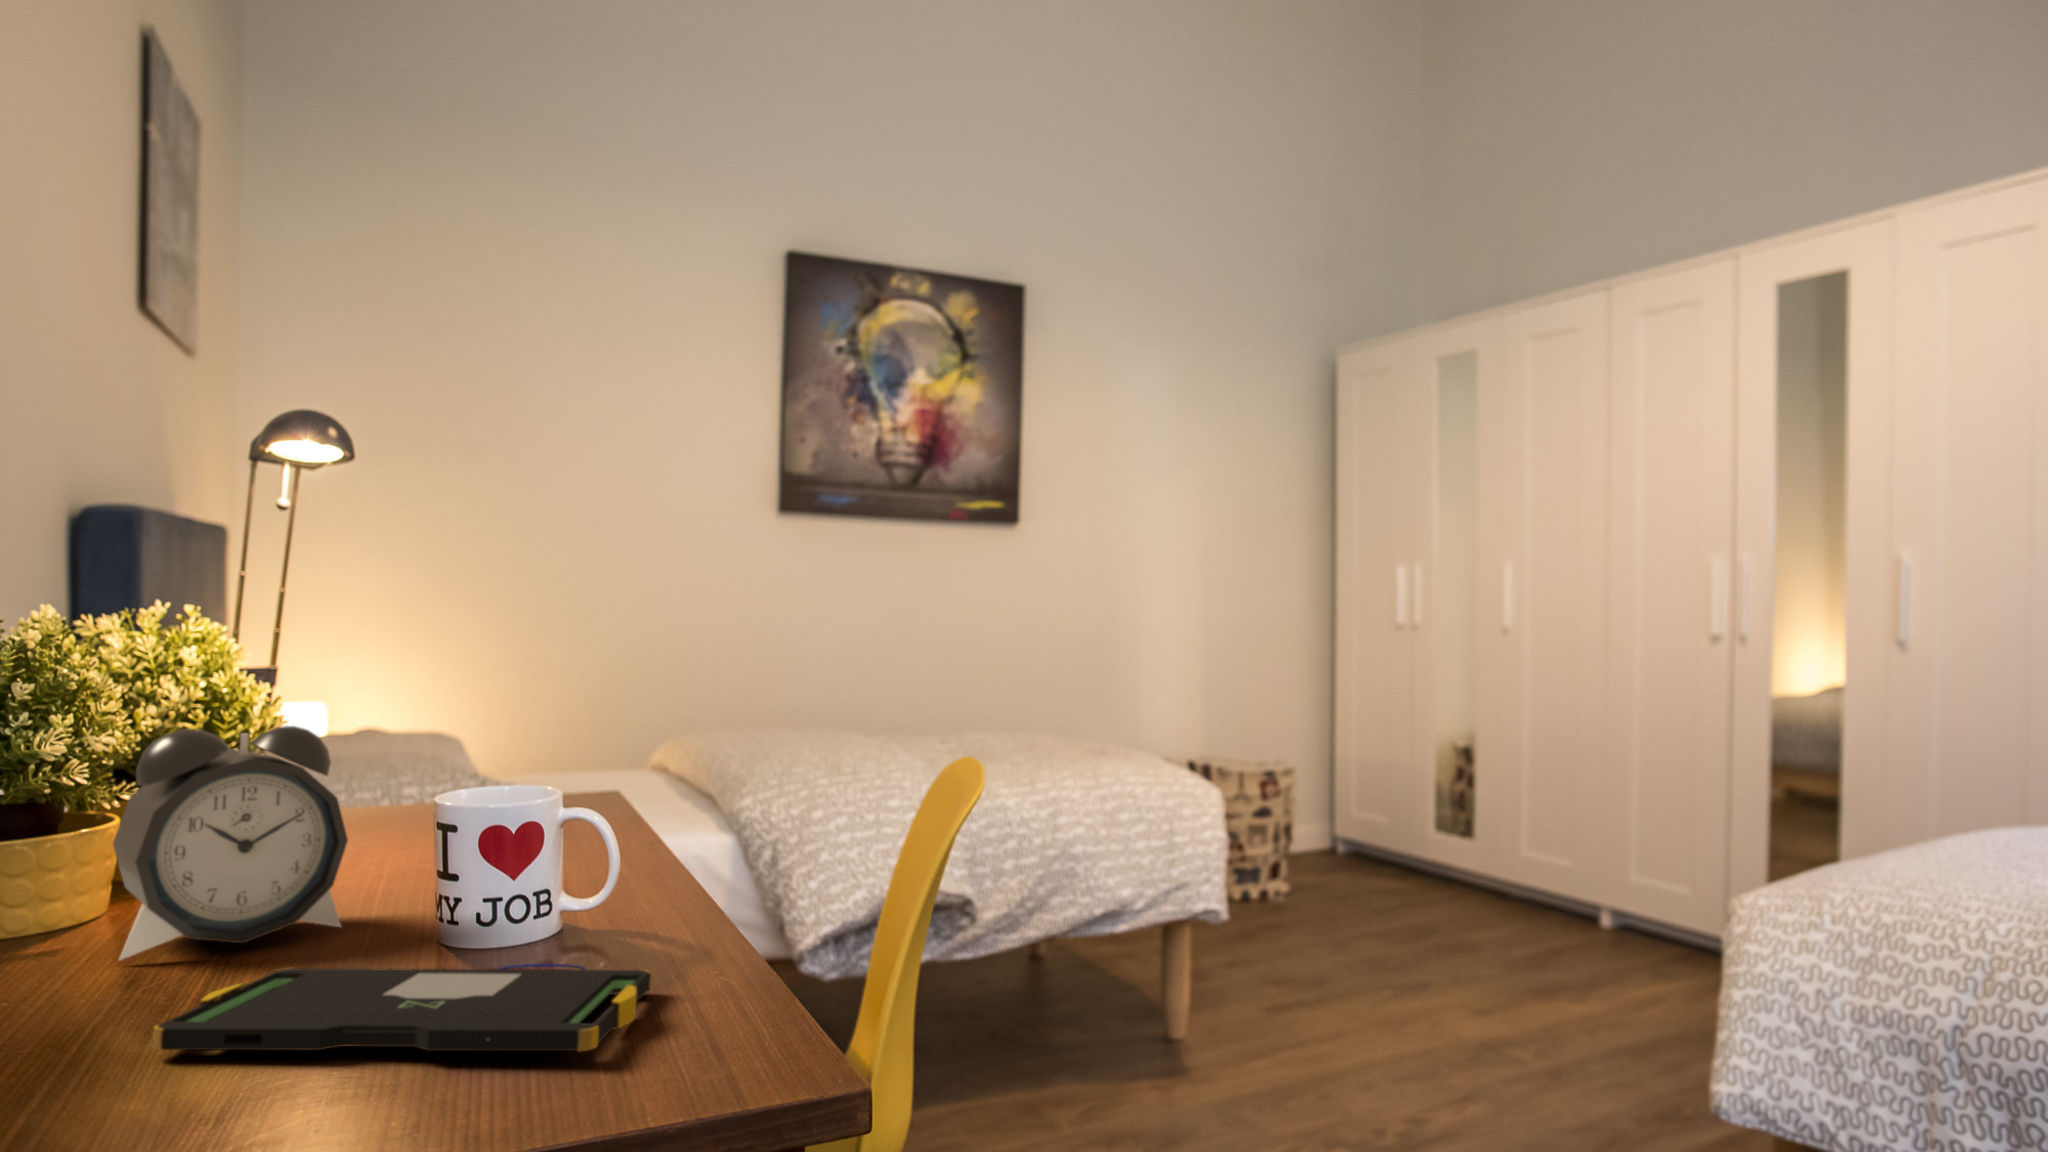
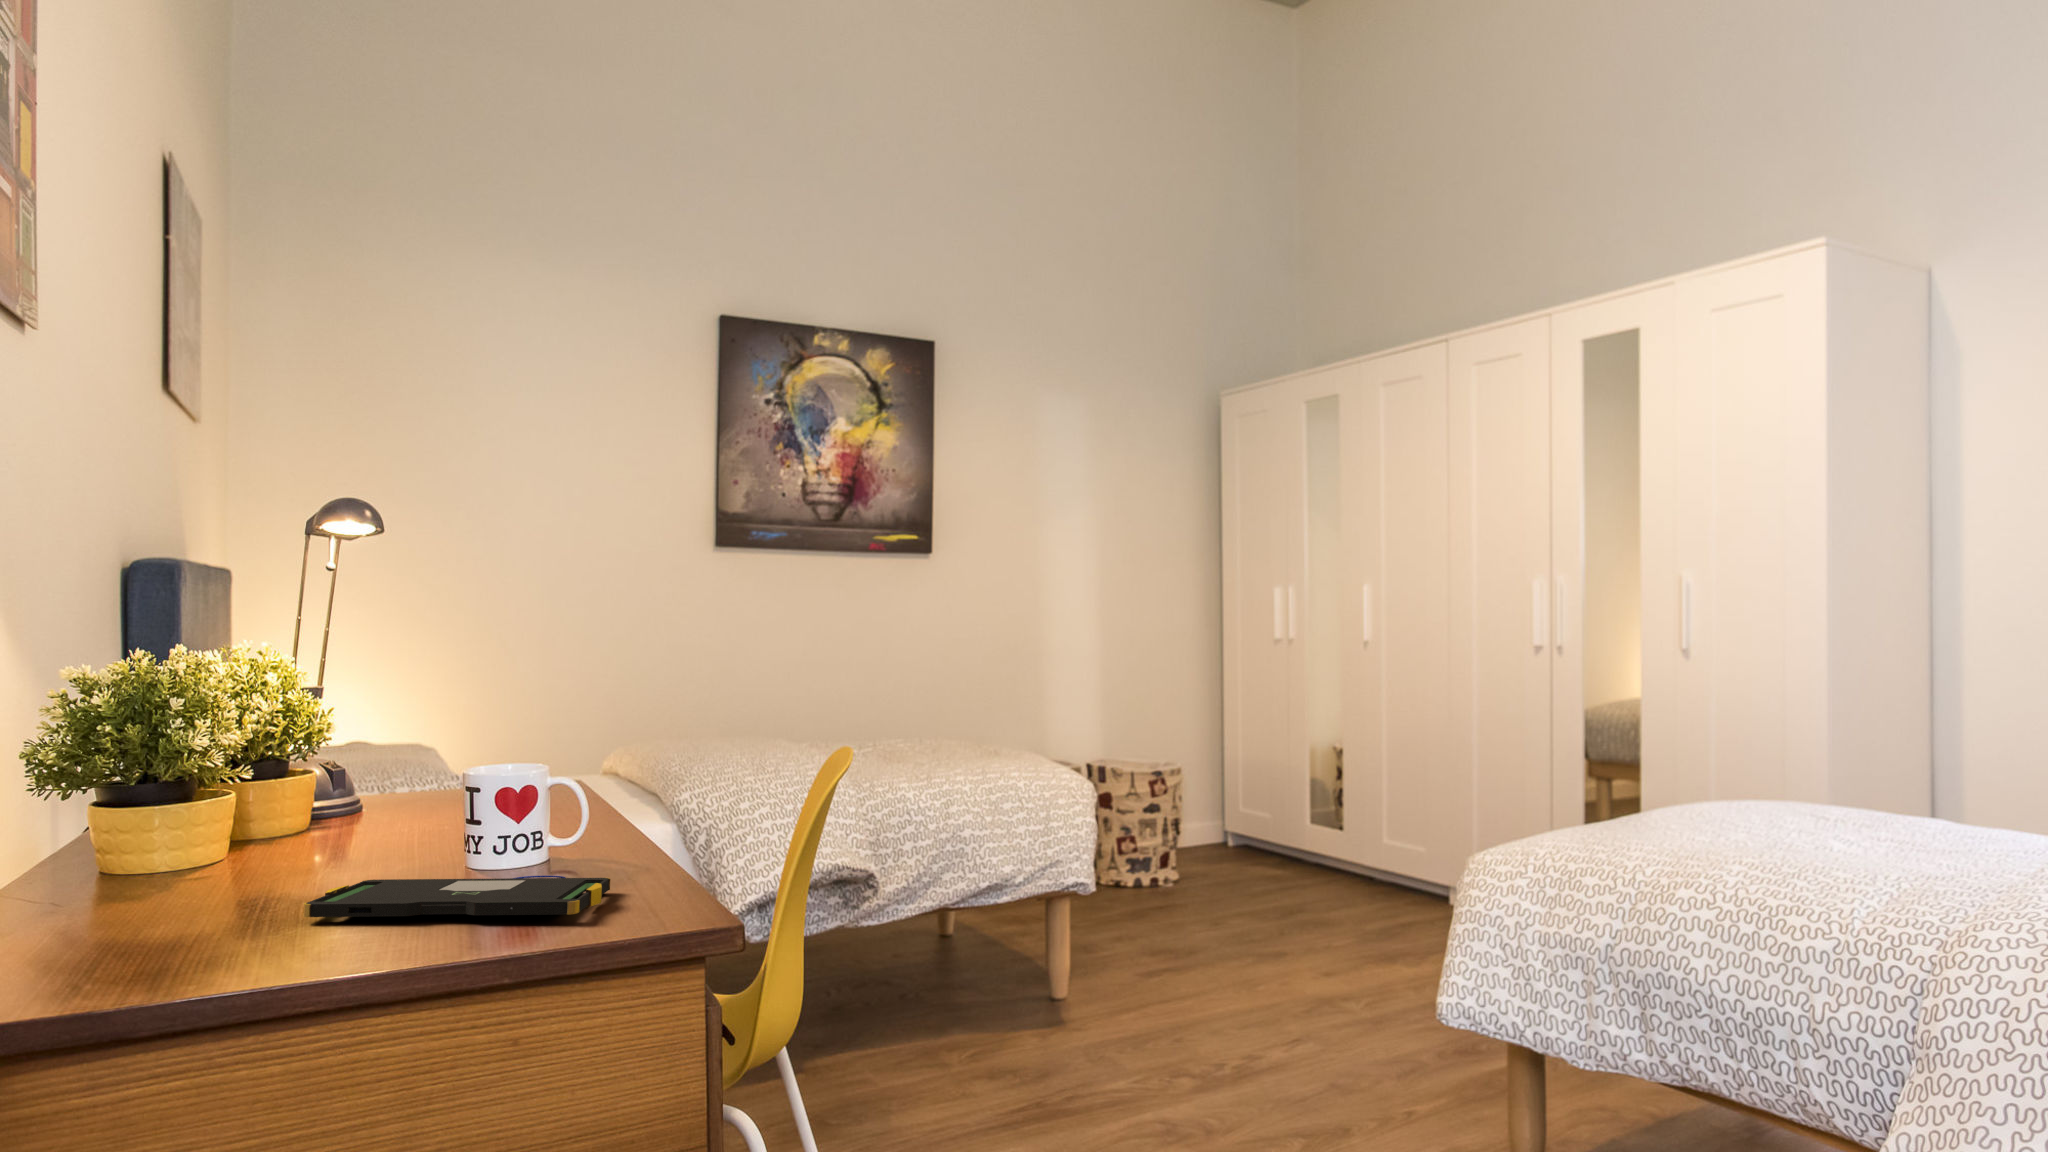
alarm clock: present [113,726,348,960] -> none [241,724,400,880]

